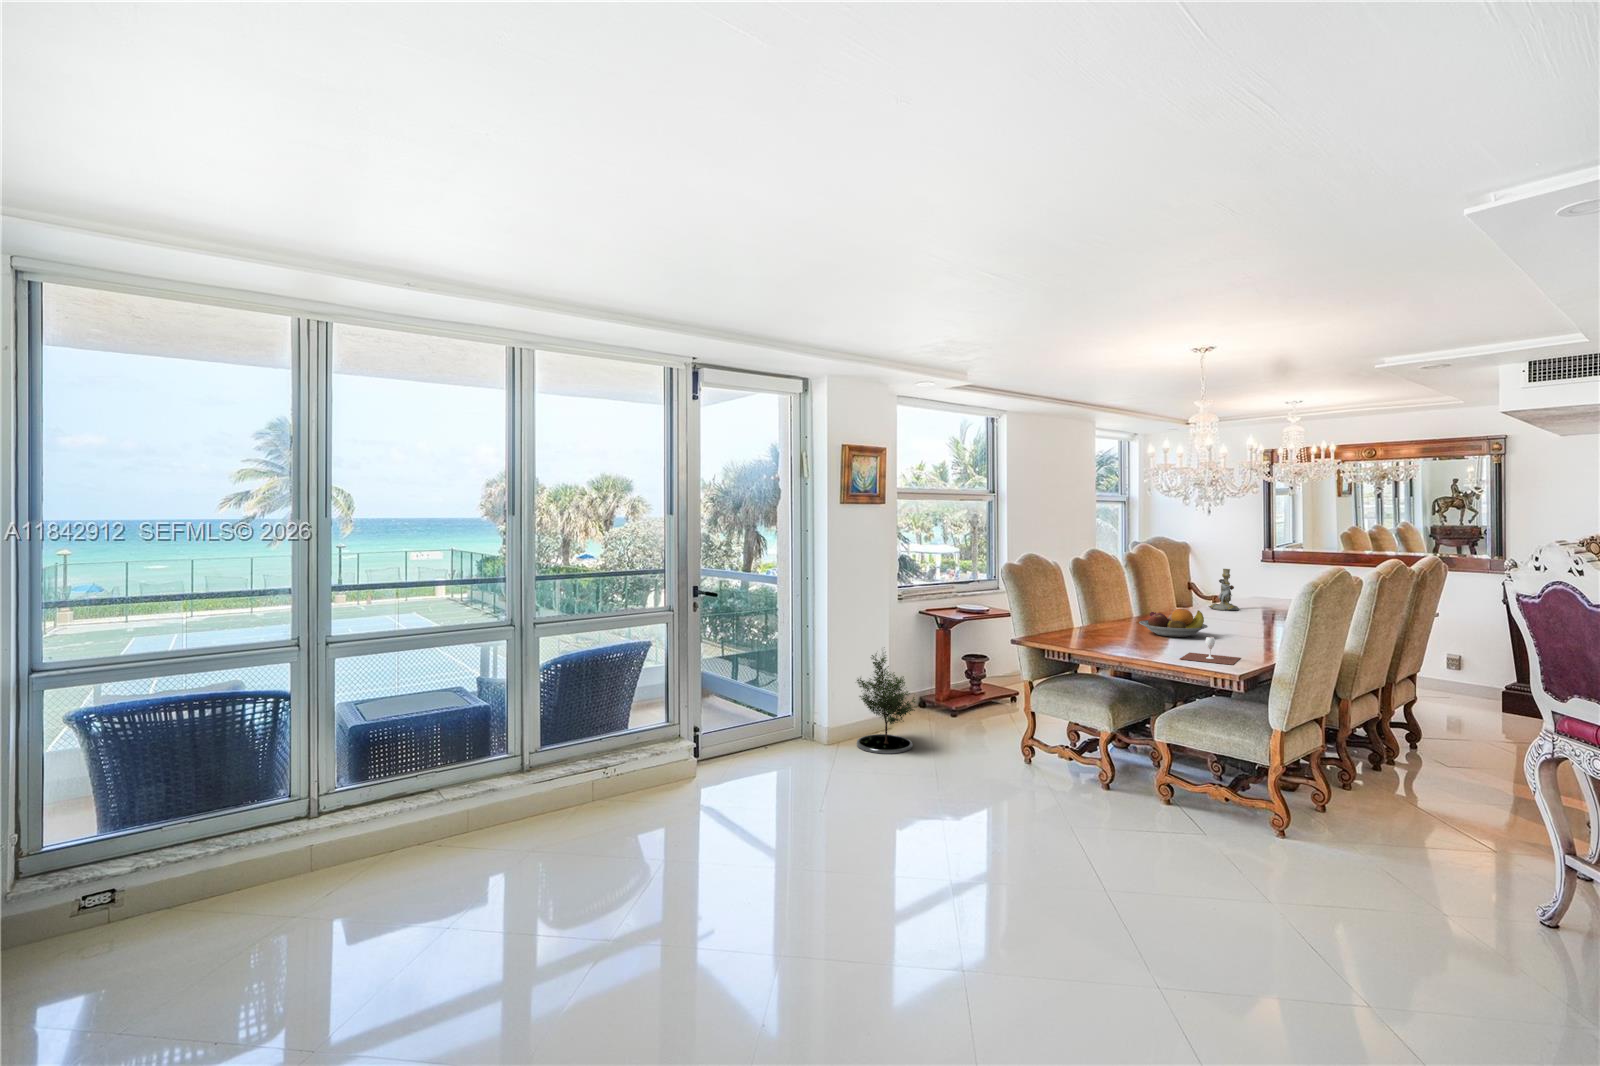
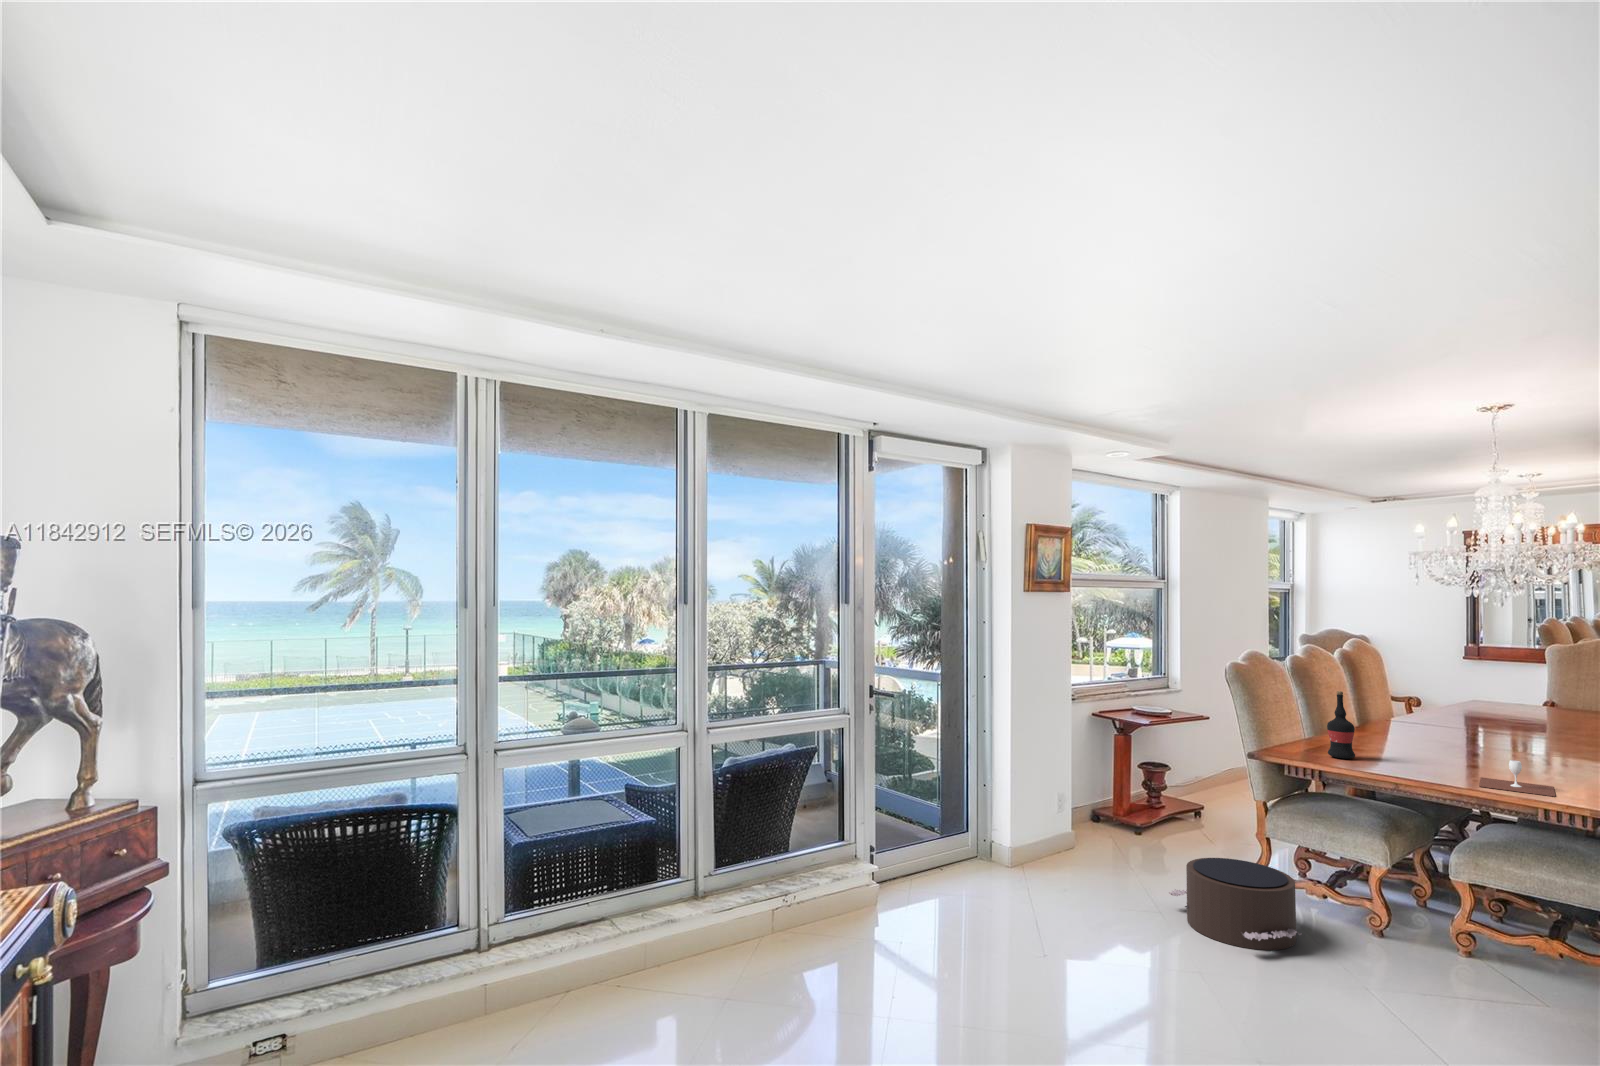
candlestick: present [1209,569,1239,611] -> none [1430,669,1471,719]
wine bottle: none [1081,586,1102,642] -> present [1327,691,1355,759]
fruit bowl: present [1139,609,1208,637] -> none [1385,721,1477,755]
potted tree: present [857,653,917,754] -> none [1041,755,1124,884]
pouf: none [944,727,1037,798] -> present [1169,858,1300,950]

